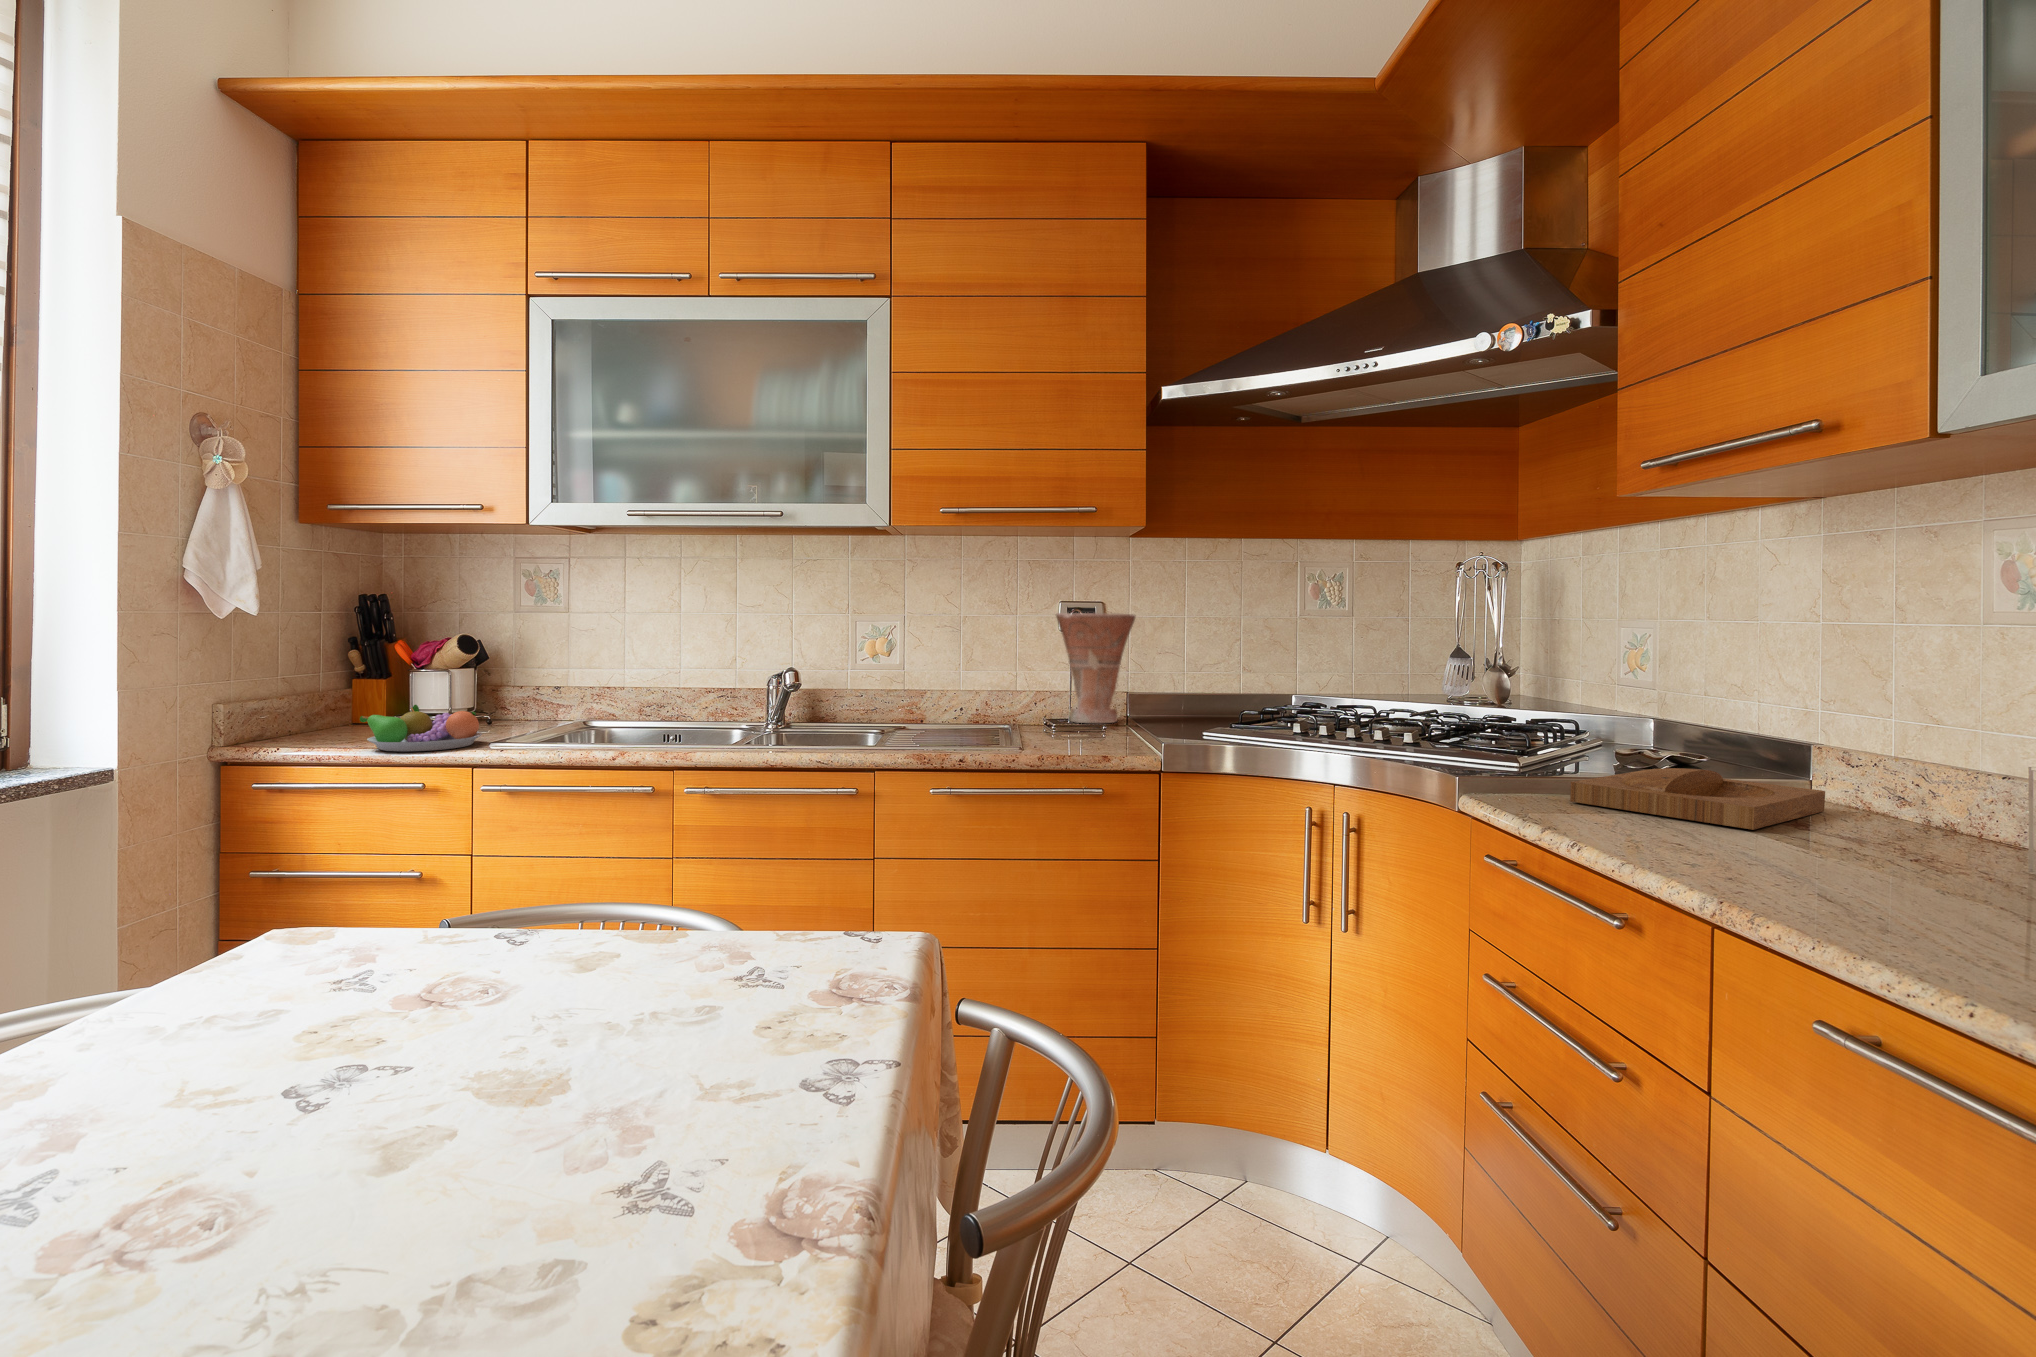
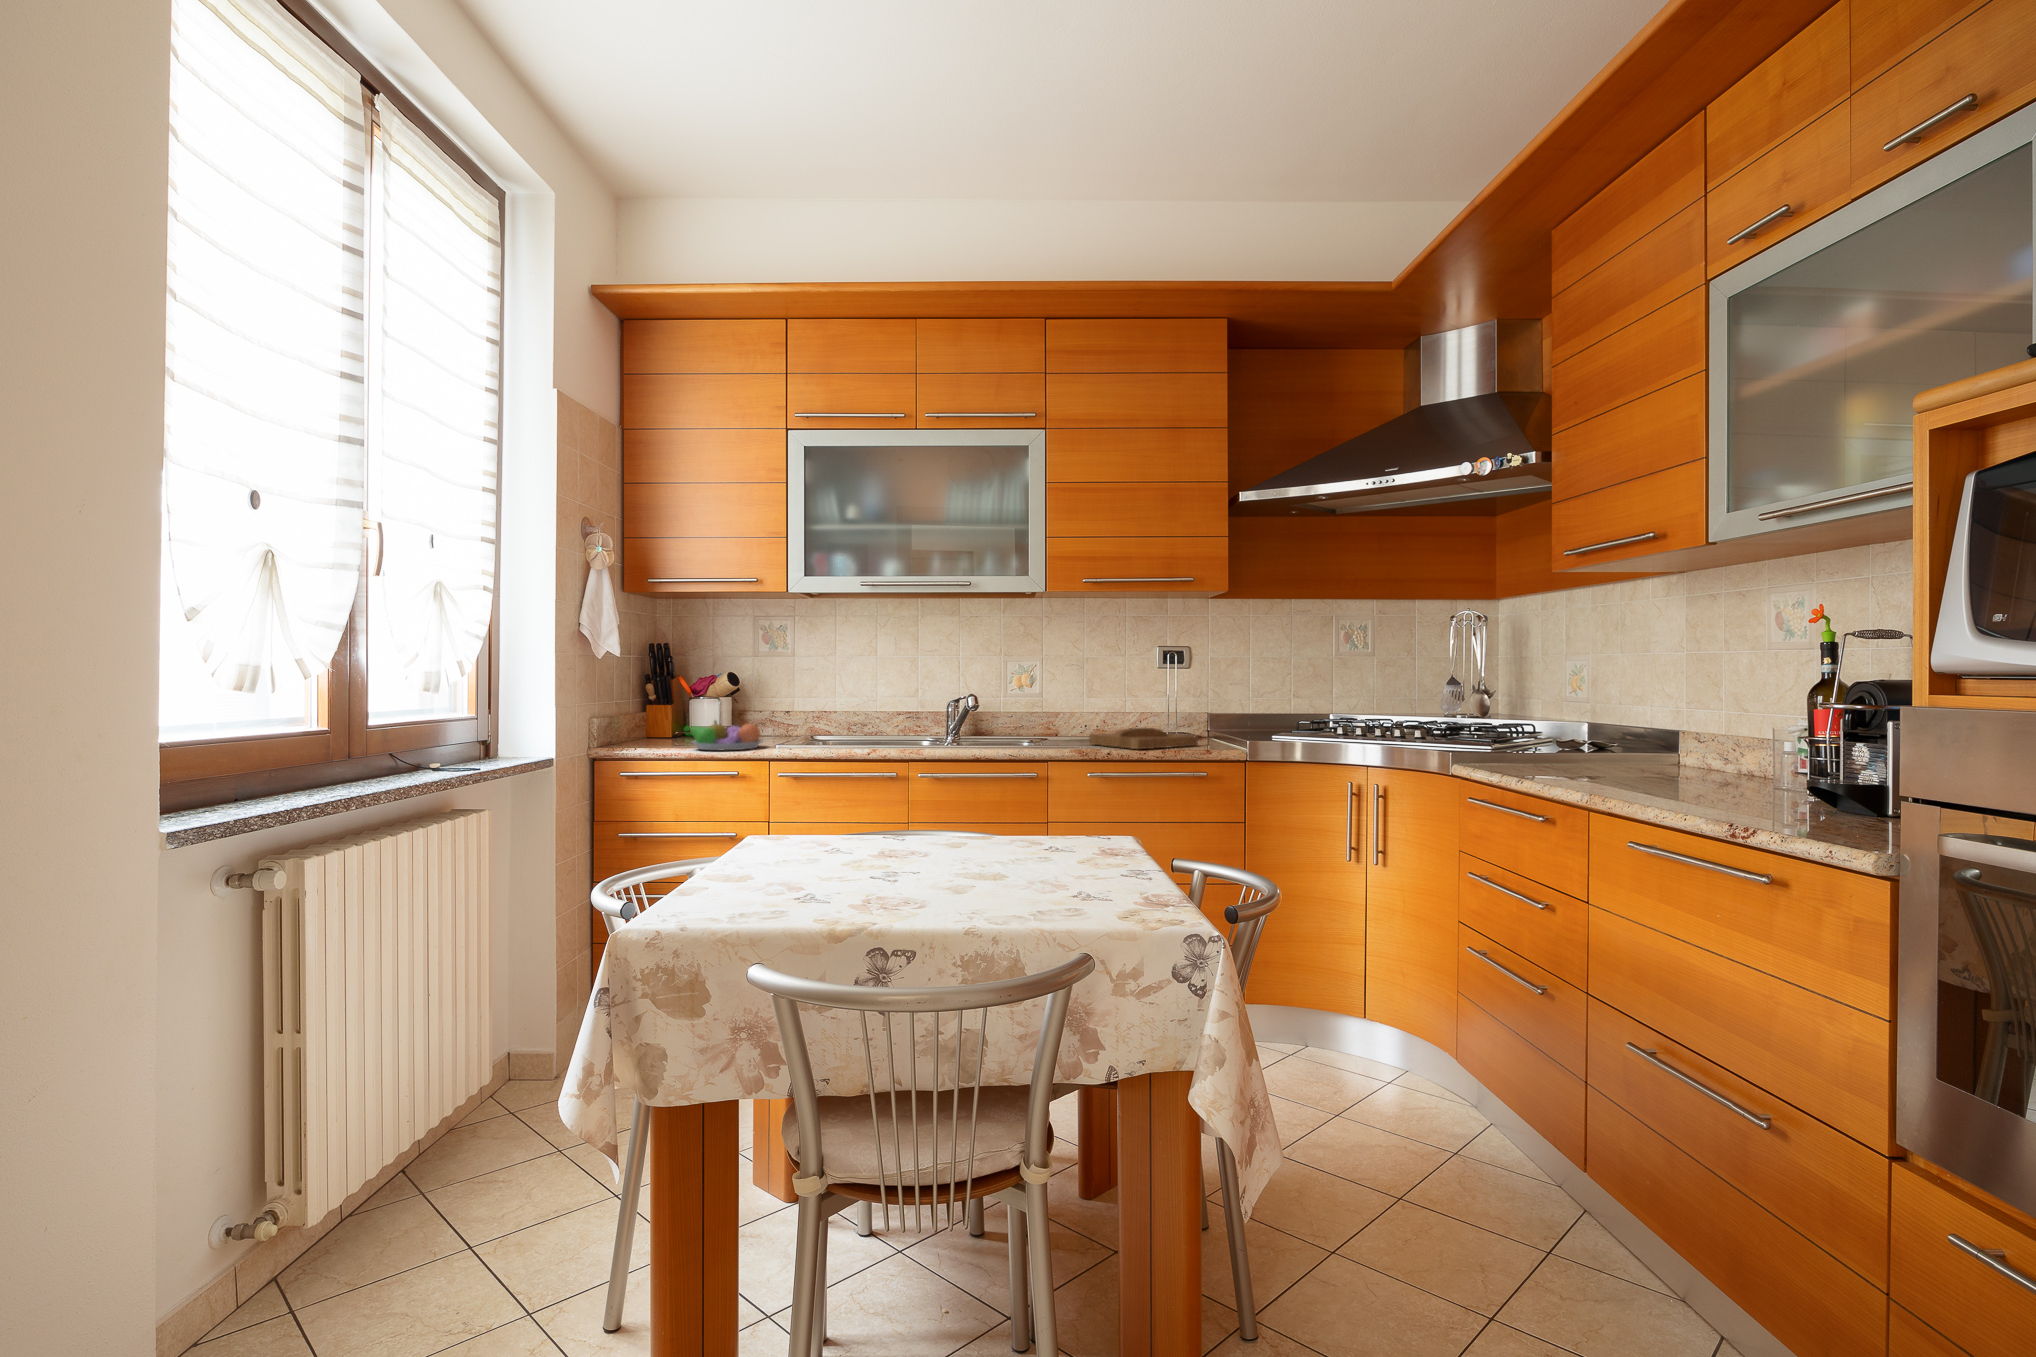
vase: present [1056,613,1135,723] -> none [1155,652,1215,733]
tray: present [1570,768,1825,830] -> present [1089,728,1198,749]

